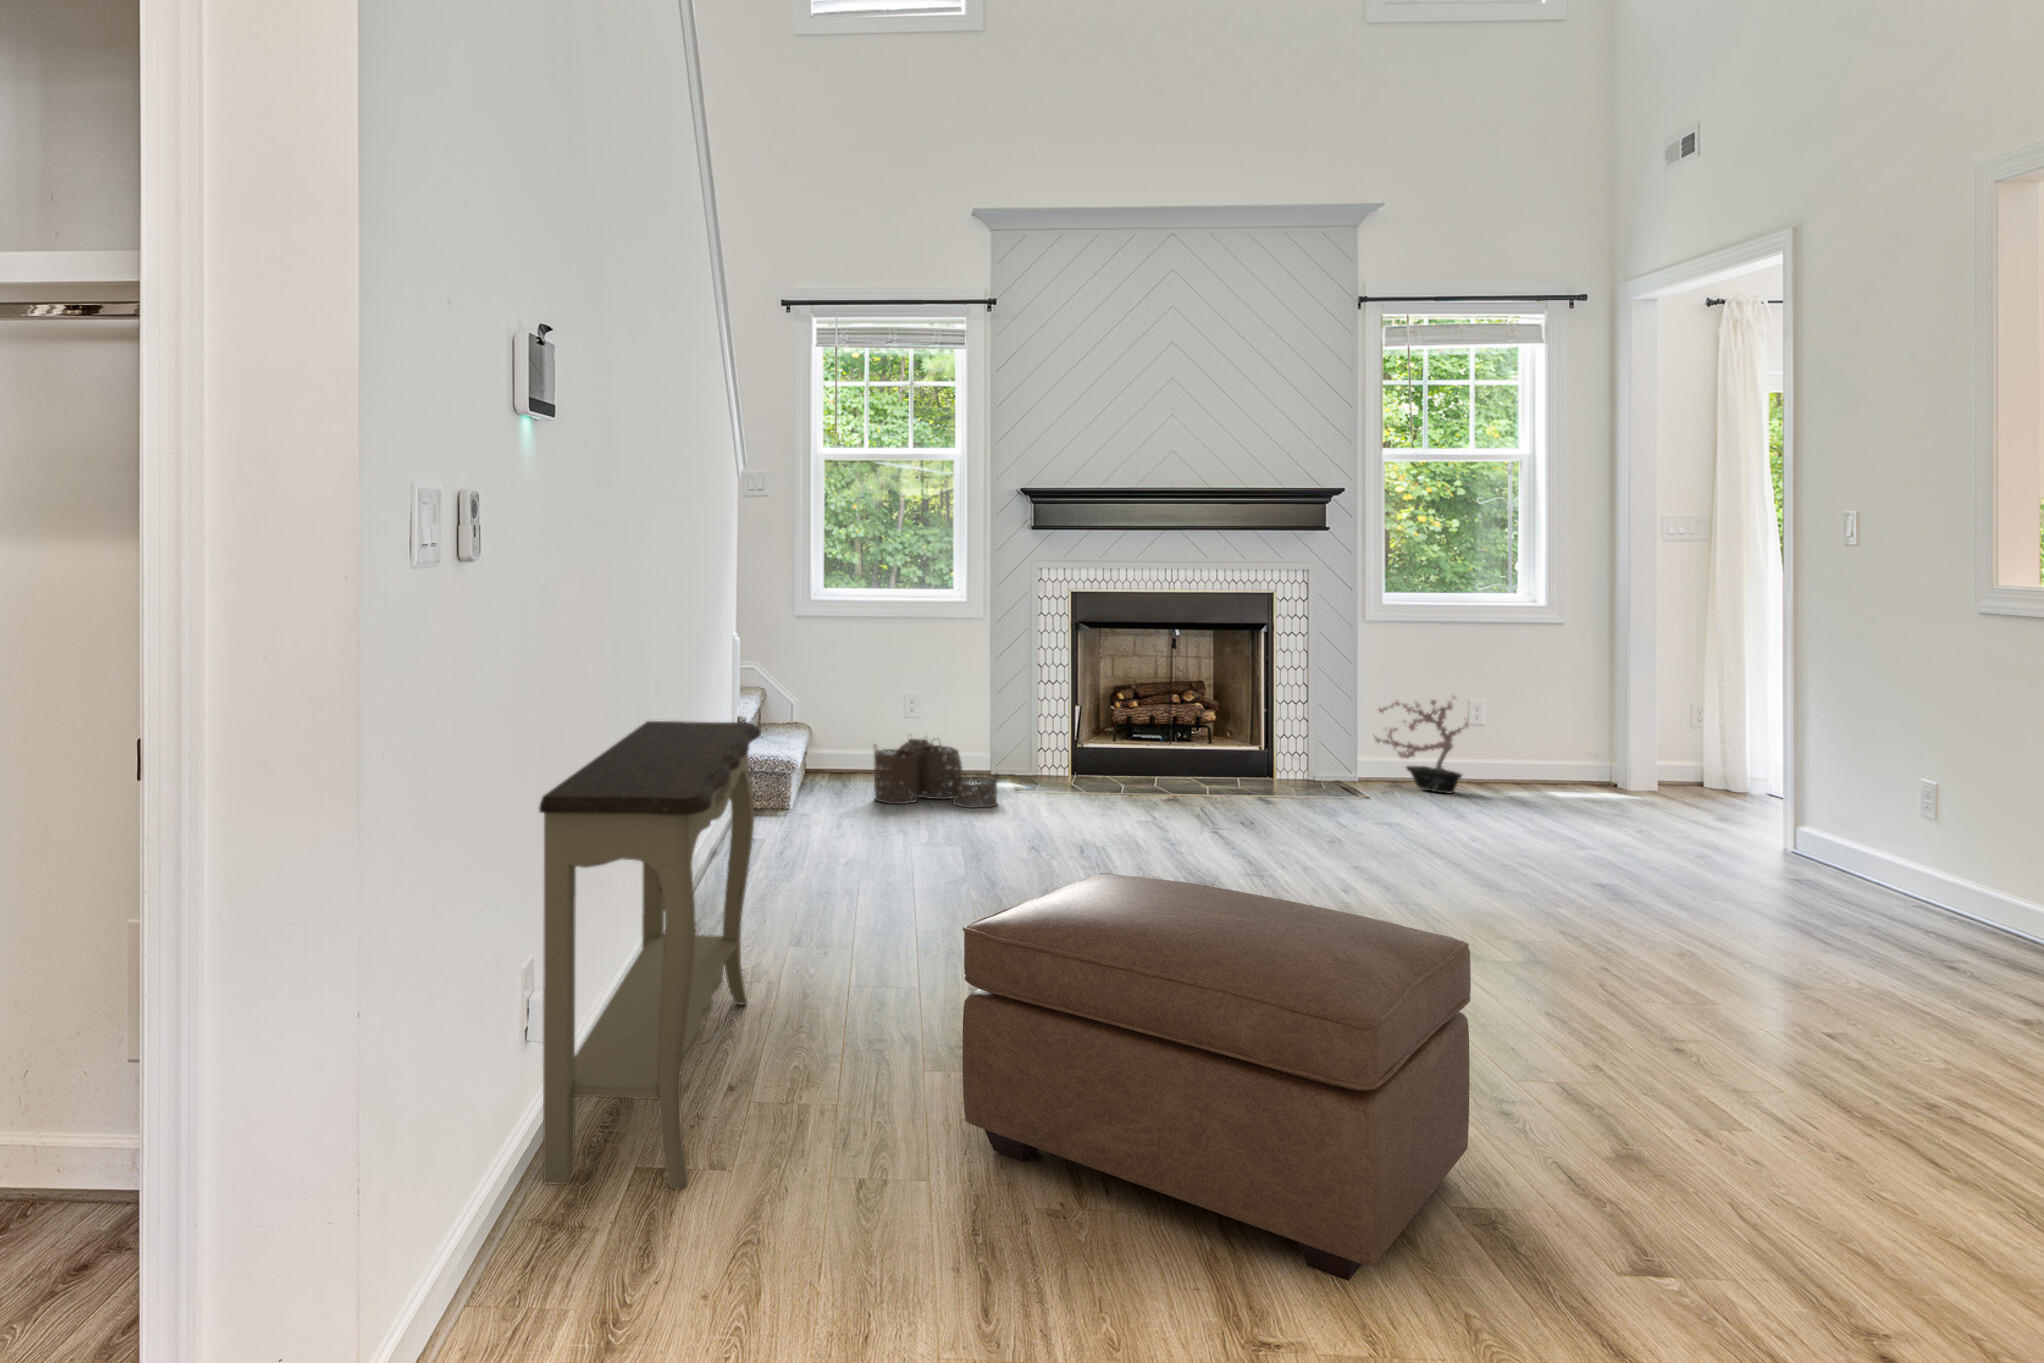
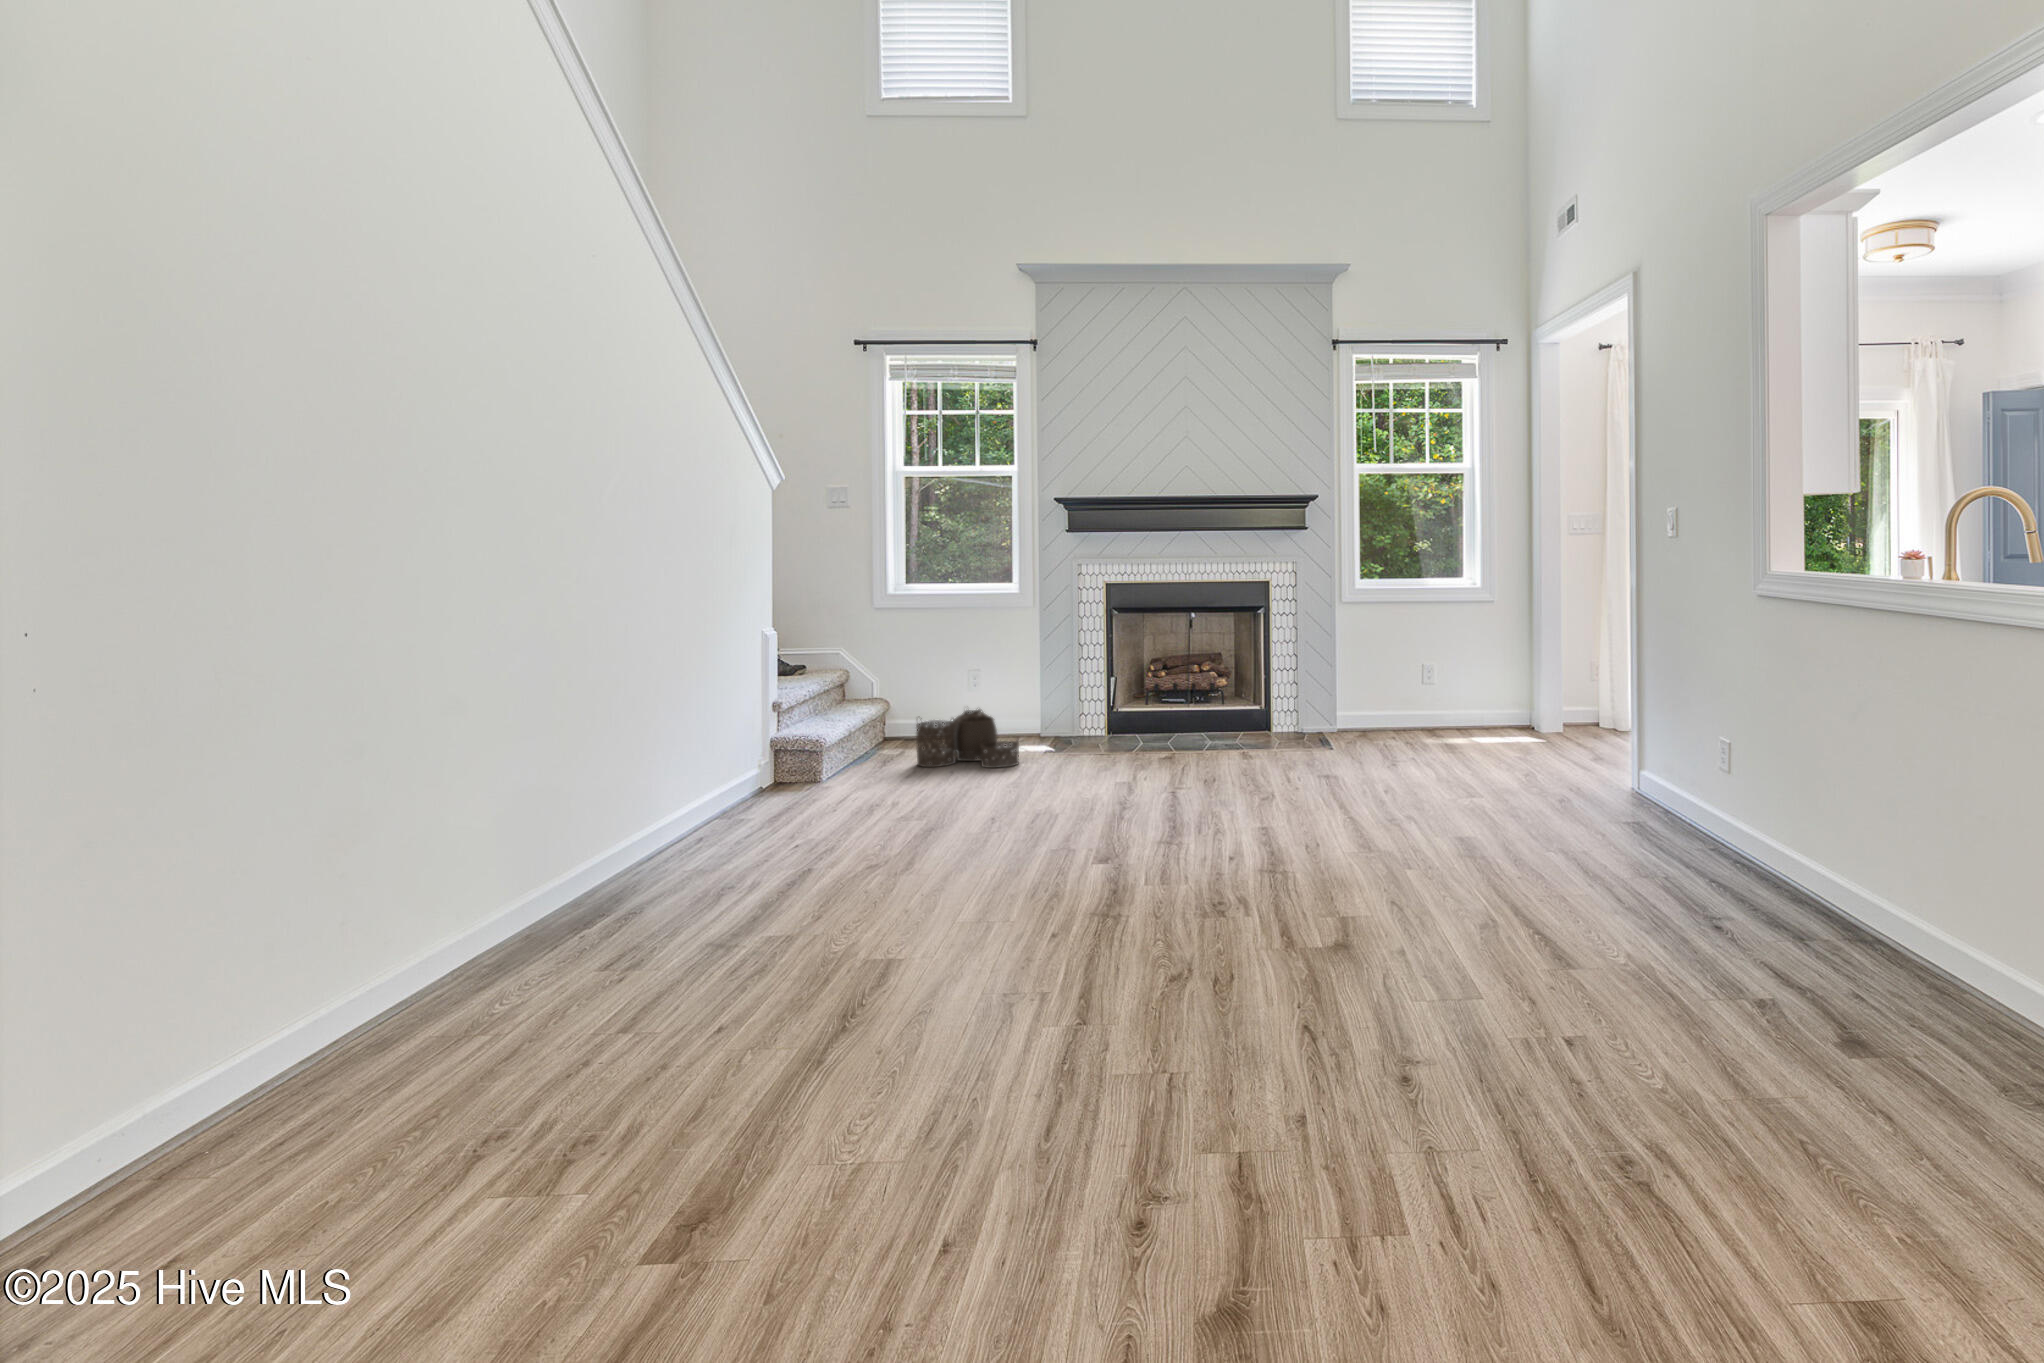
potted plant: present [1375,697,1468,793] -> none [1340,658,1417,740]
console table: present [539,721,761,1189] -> none [47,718,551,1185]
ottoman: present [962,873,1471,1281] -> none [543,846,987,1231]

